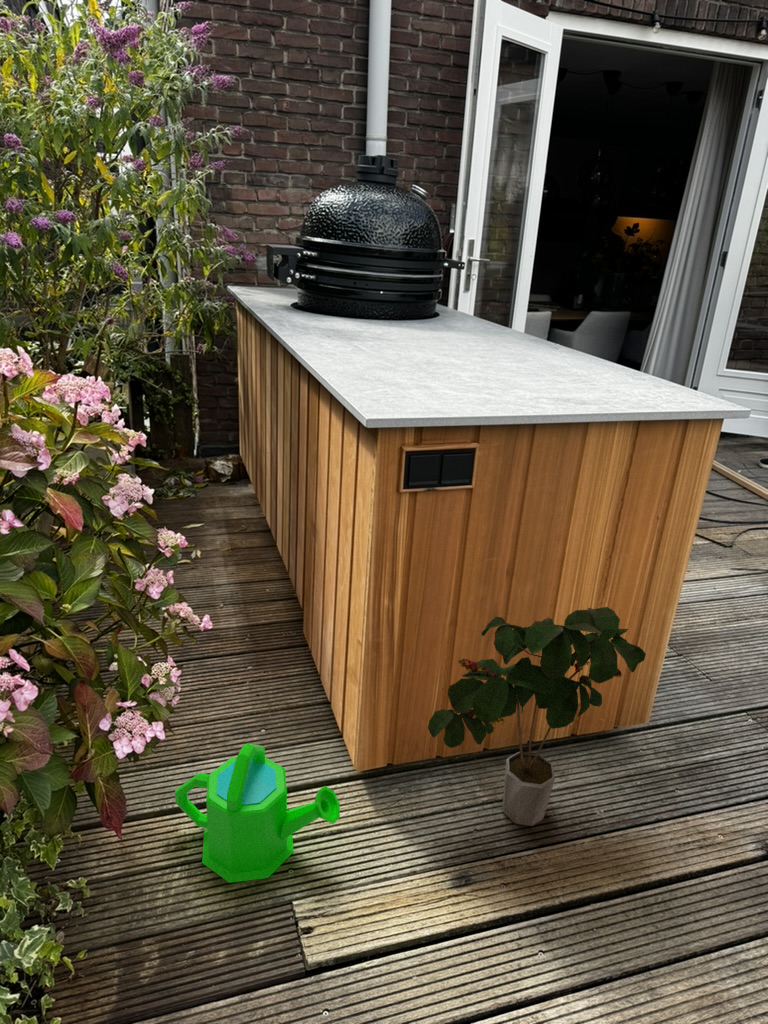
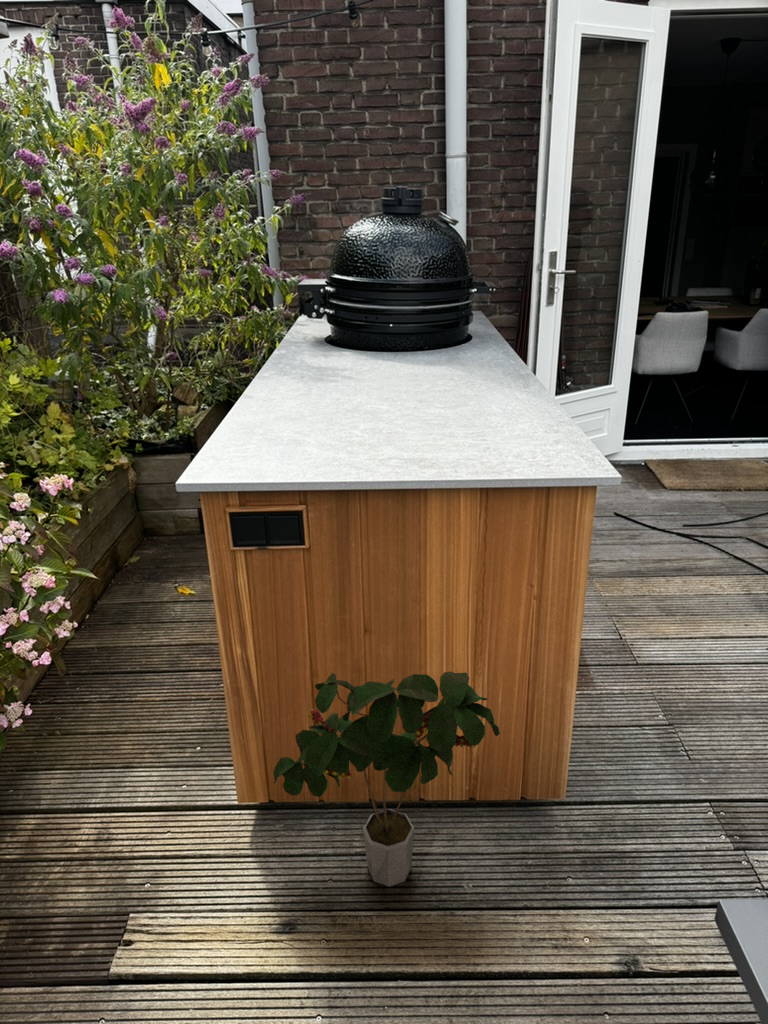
watering can: present [175,744,340,883] -> none [66,765,187,889]

